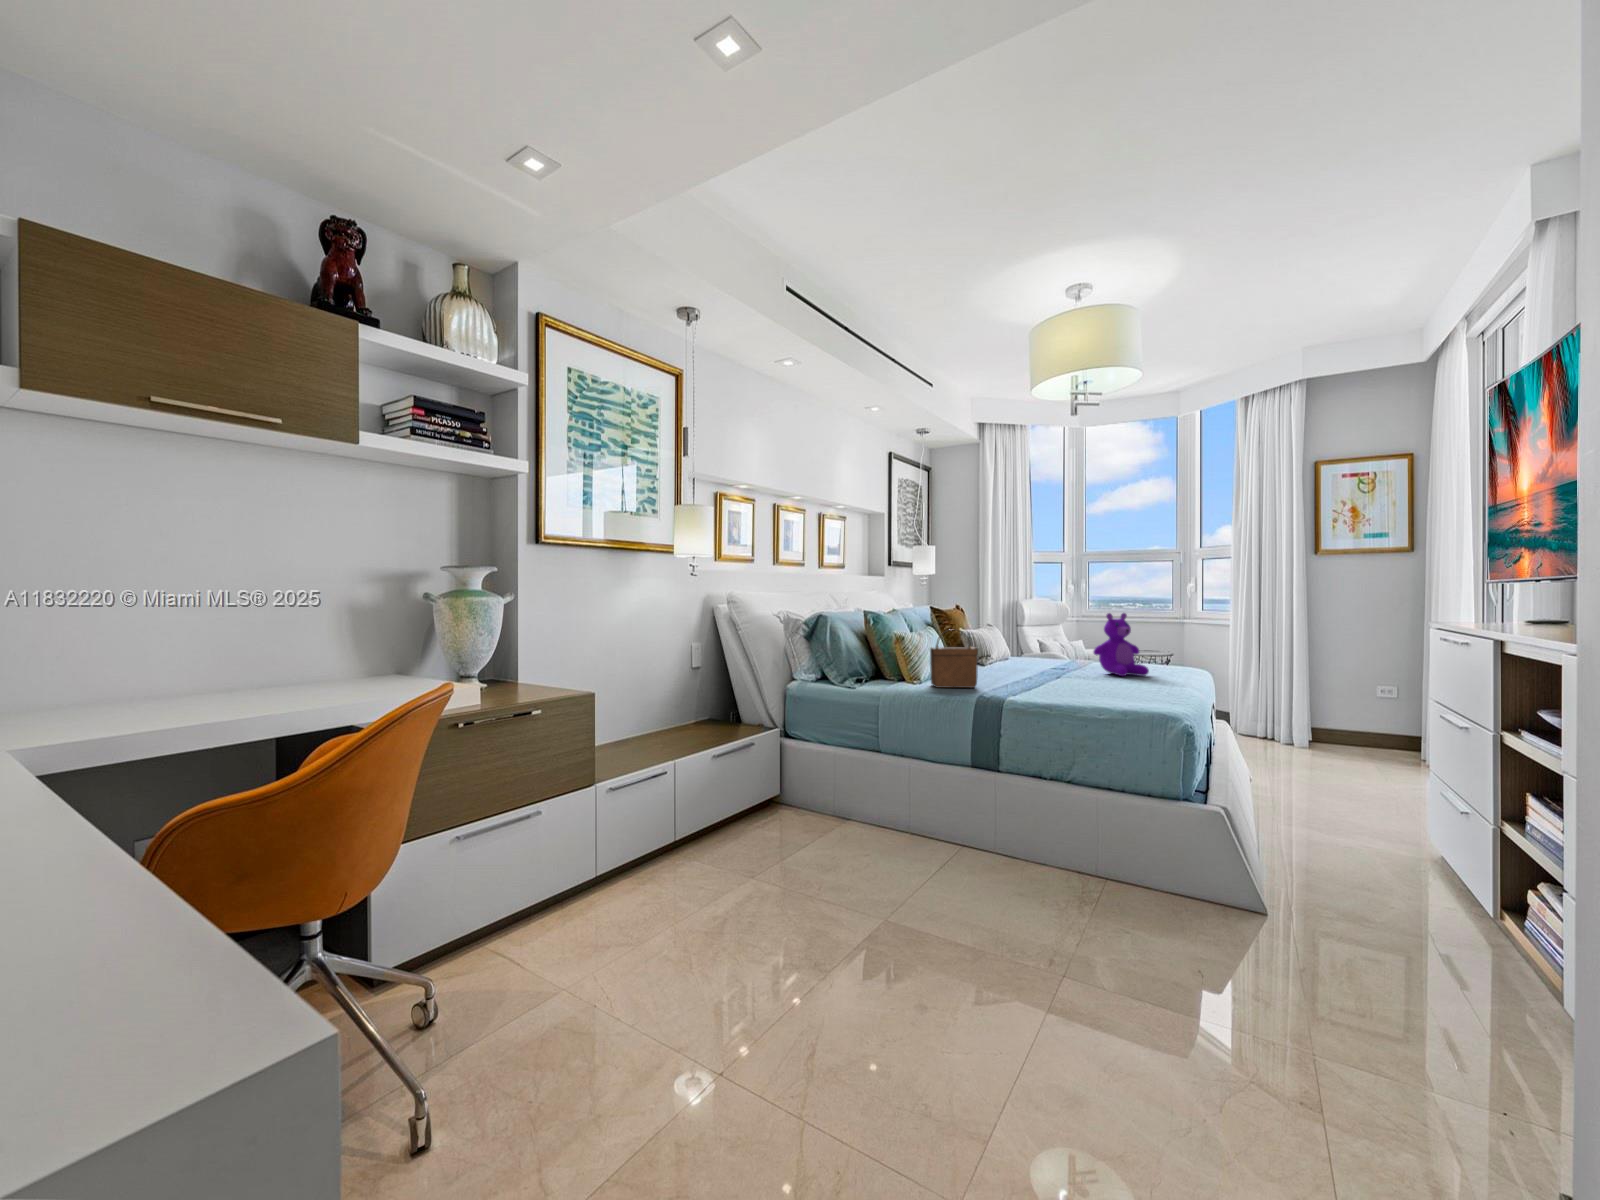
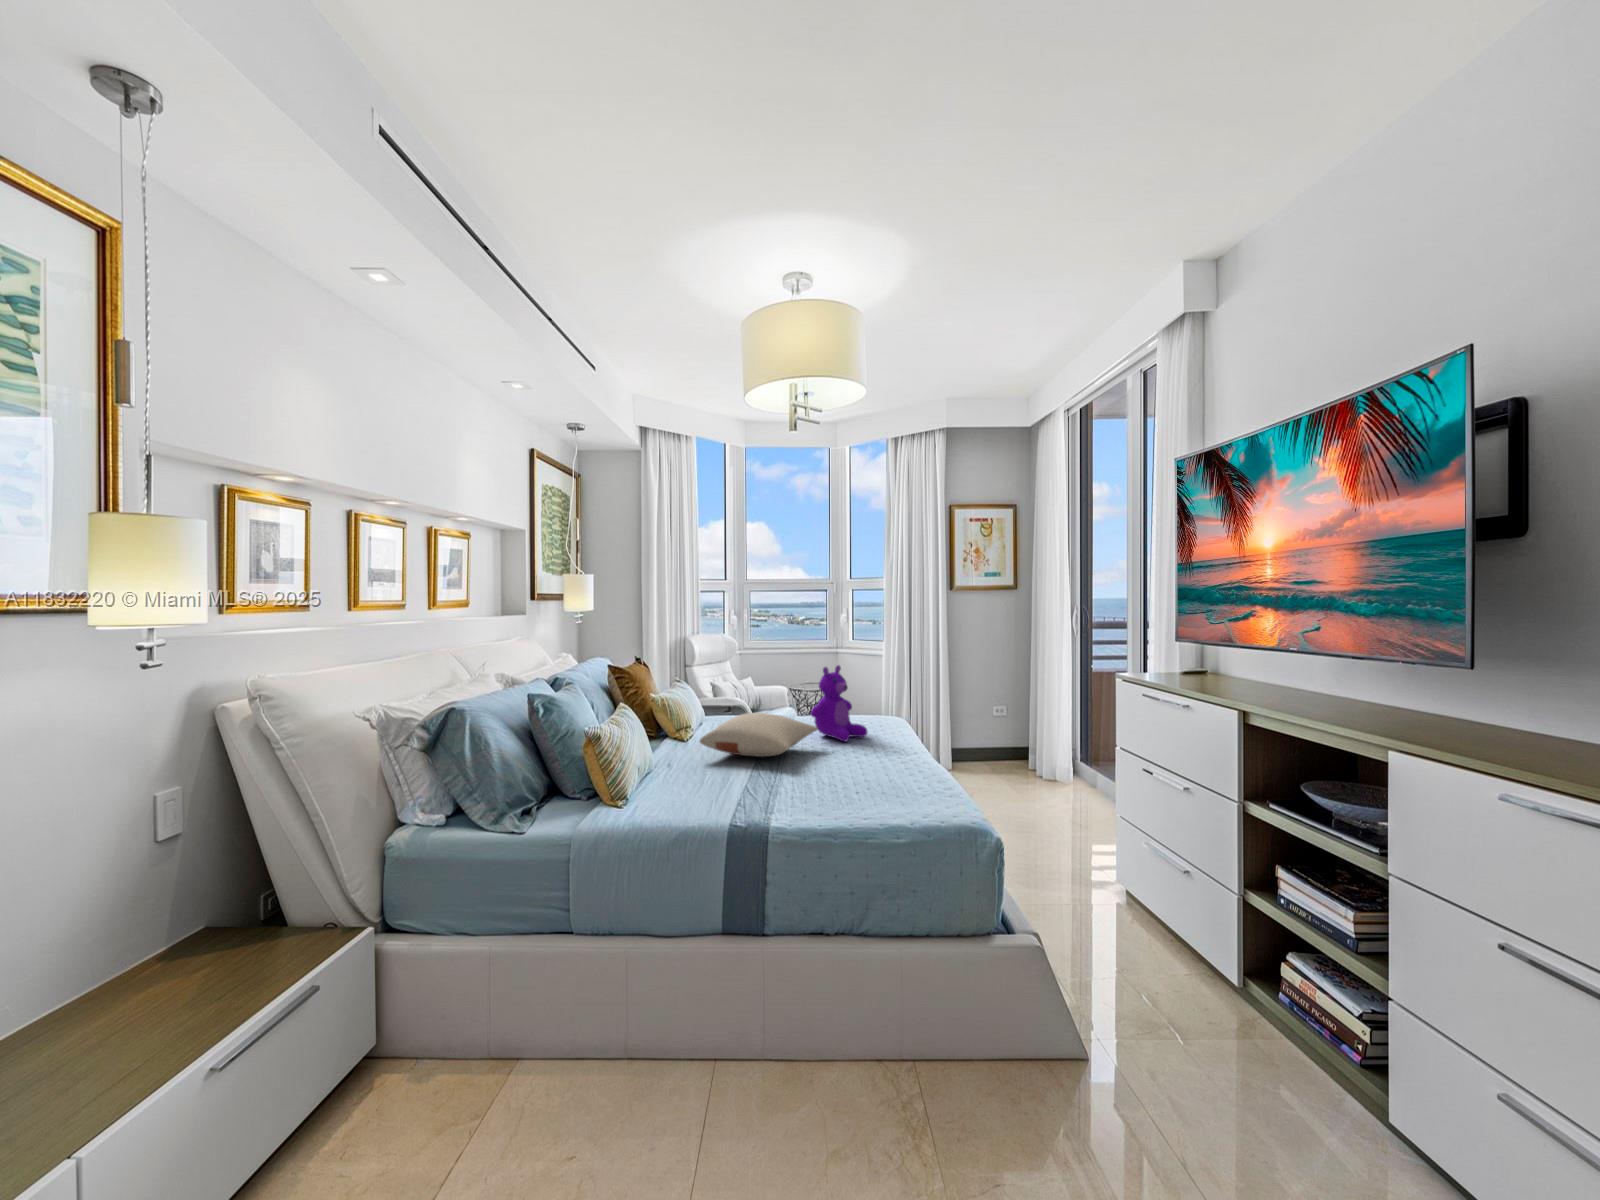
handbag: present [930,630,978,688] -> none [644,722,714,815]
pillow: none [987,645,1093,676] -> present [700,713,818,757]

